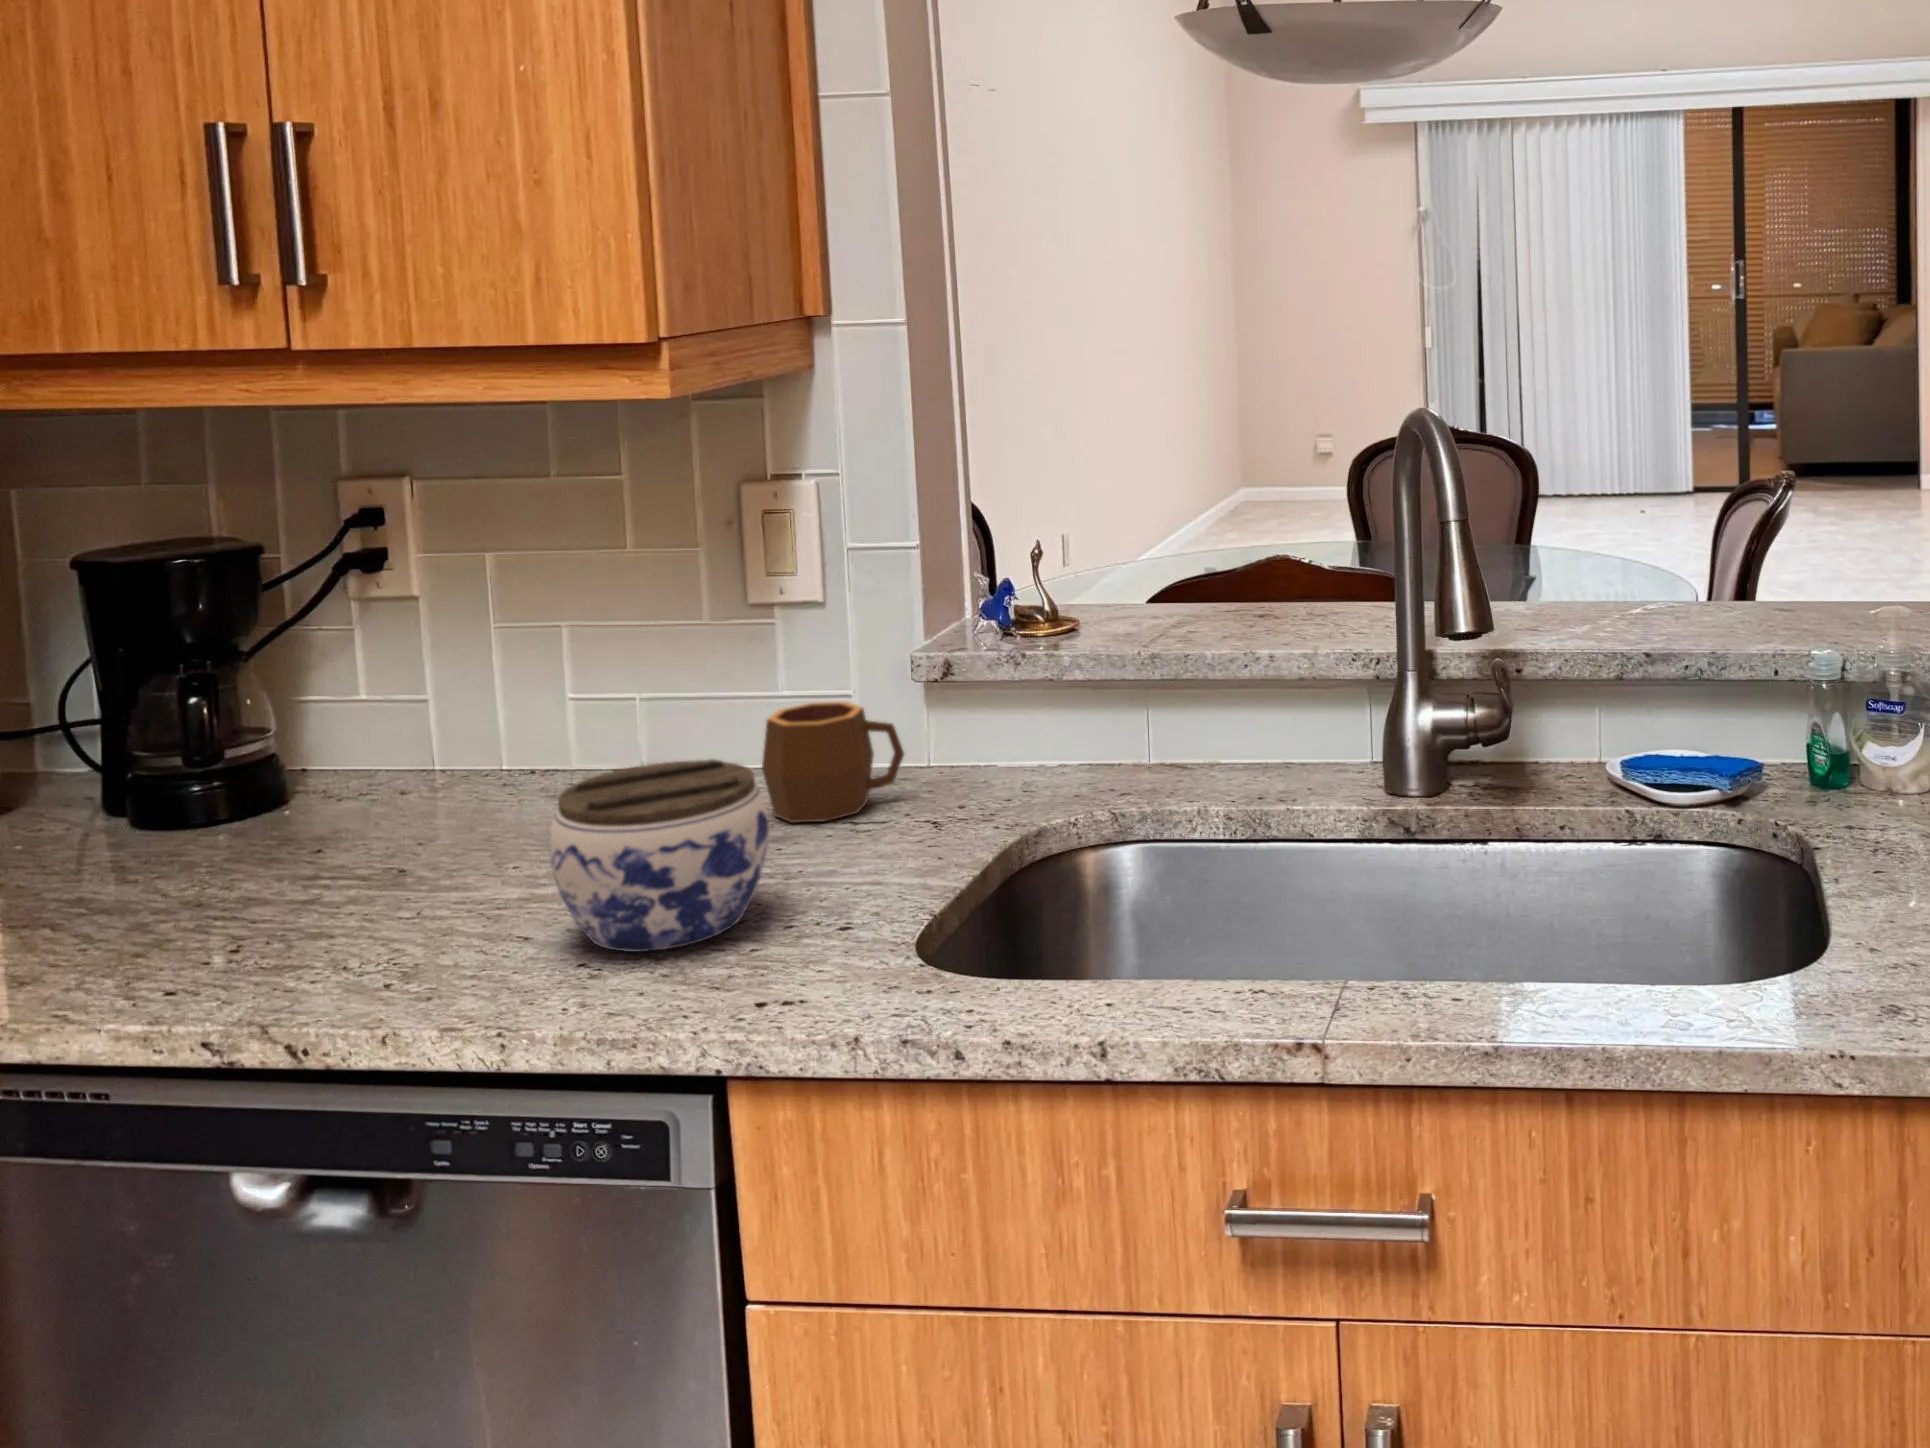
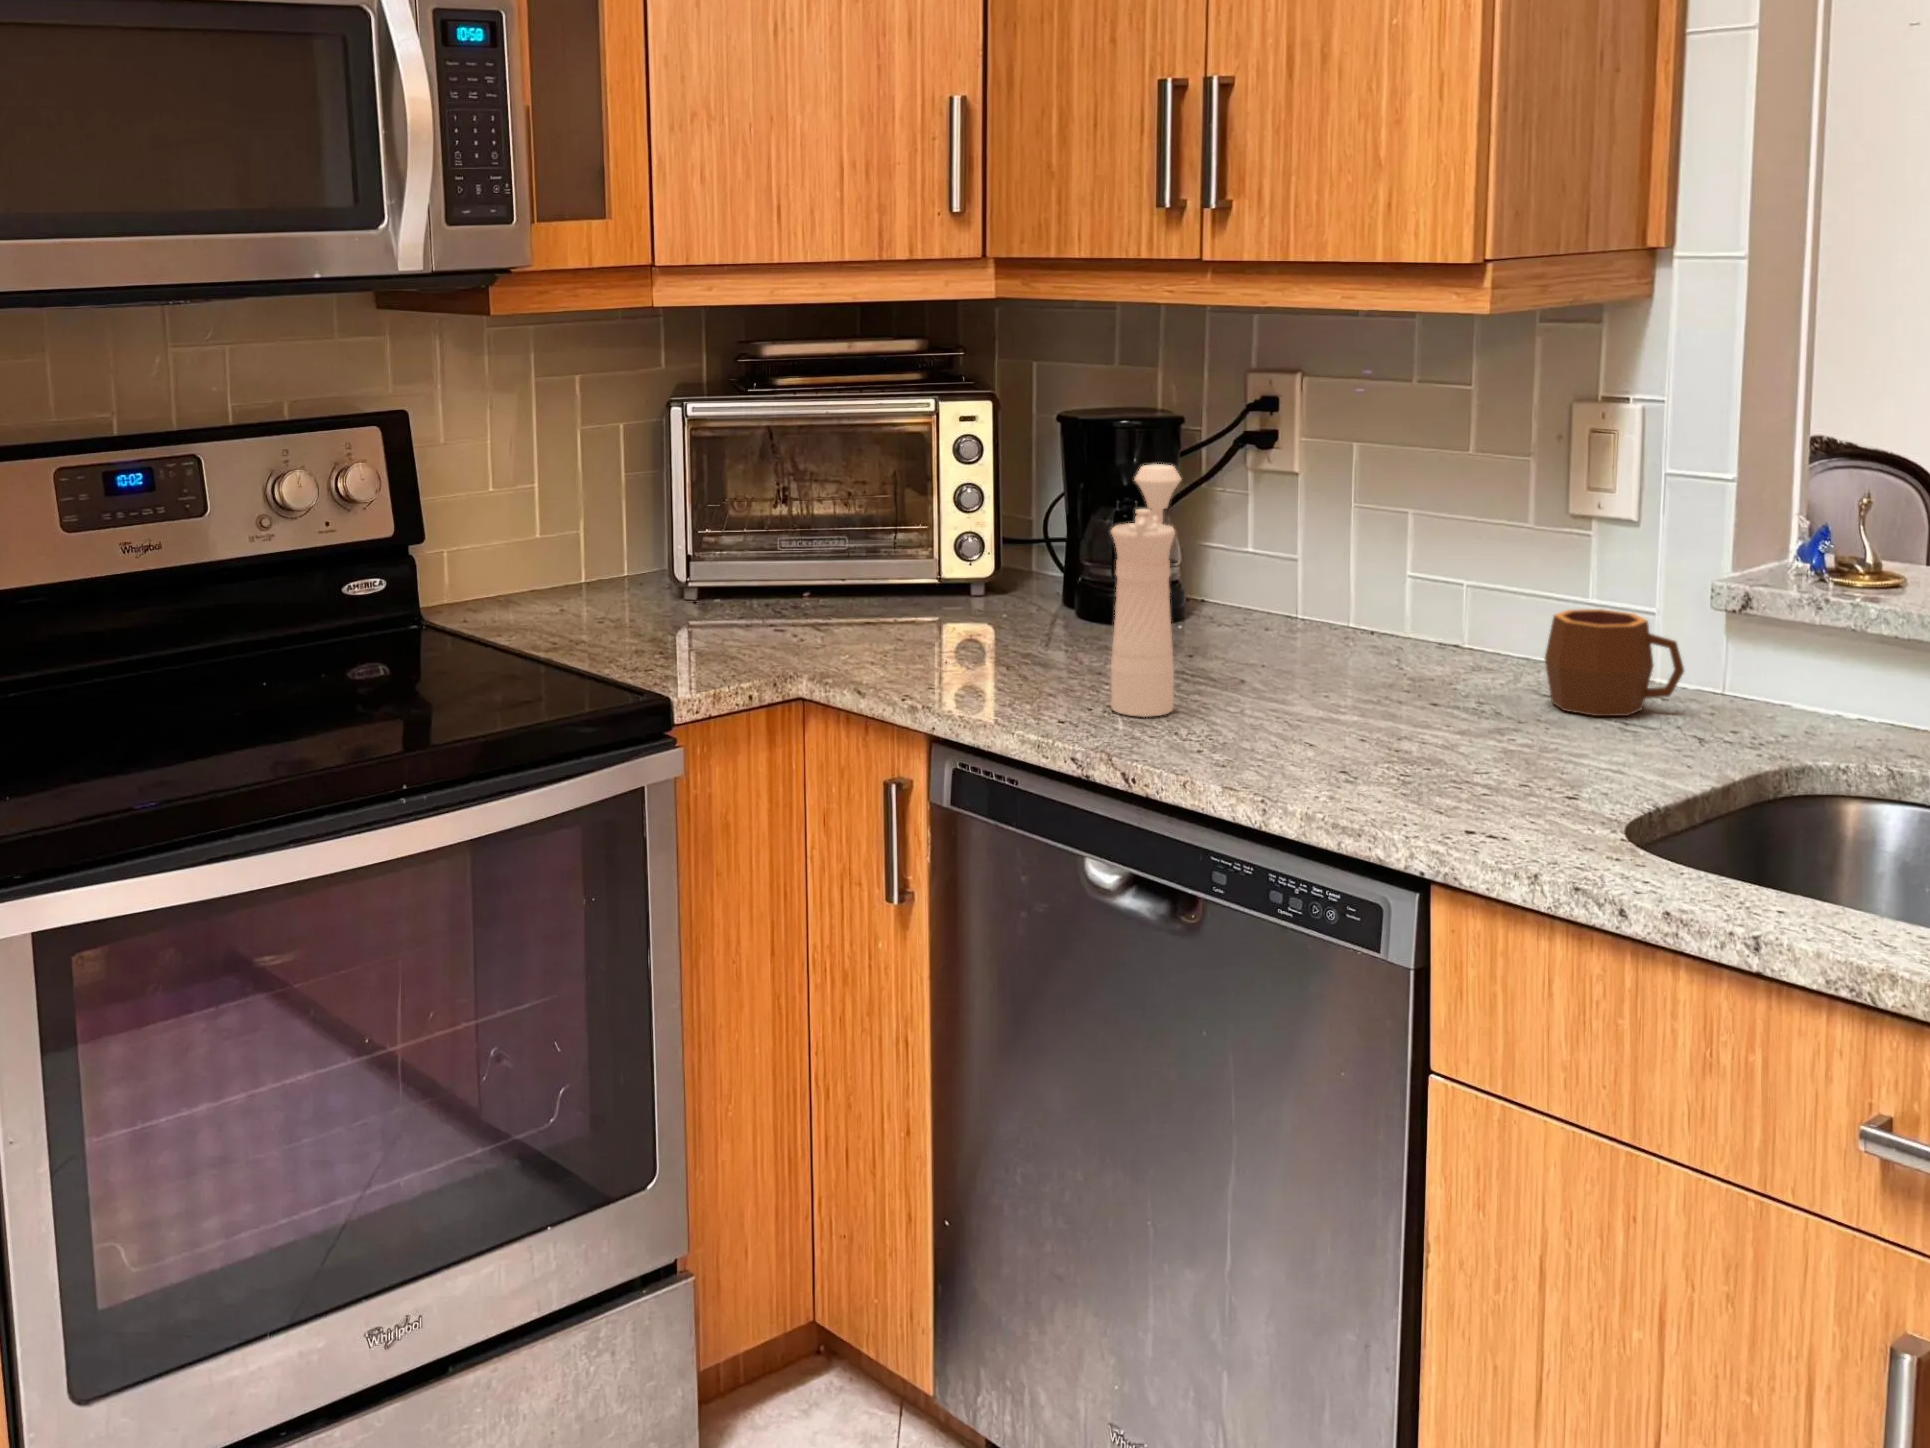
pepper mill: none [209,616,325,961] -> present [1111,464,1181,717]
jar: present [549,759,769,952] -> none [1331,625,1516,777]

